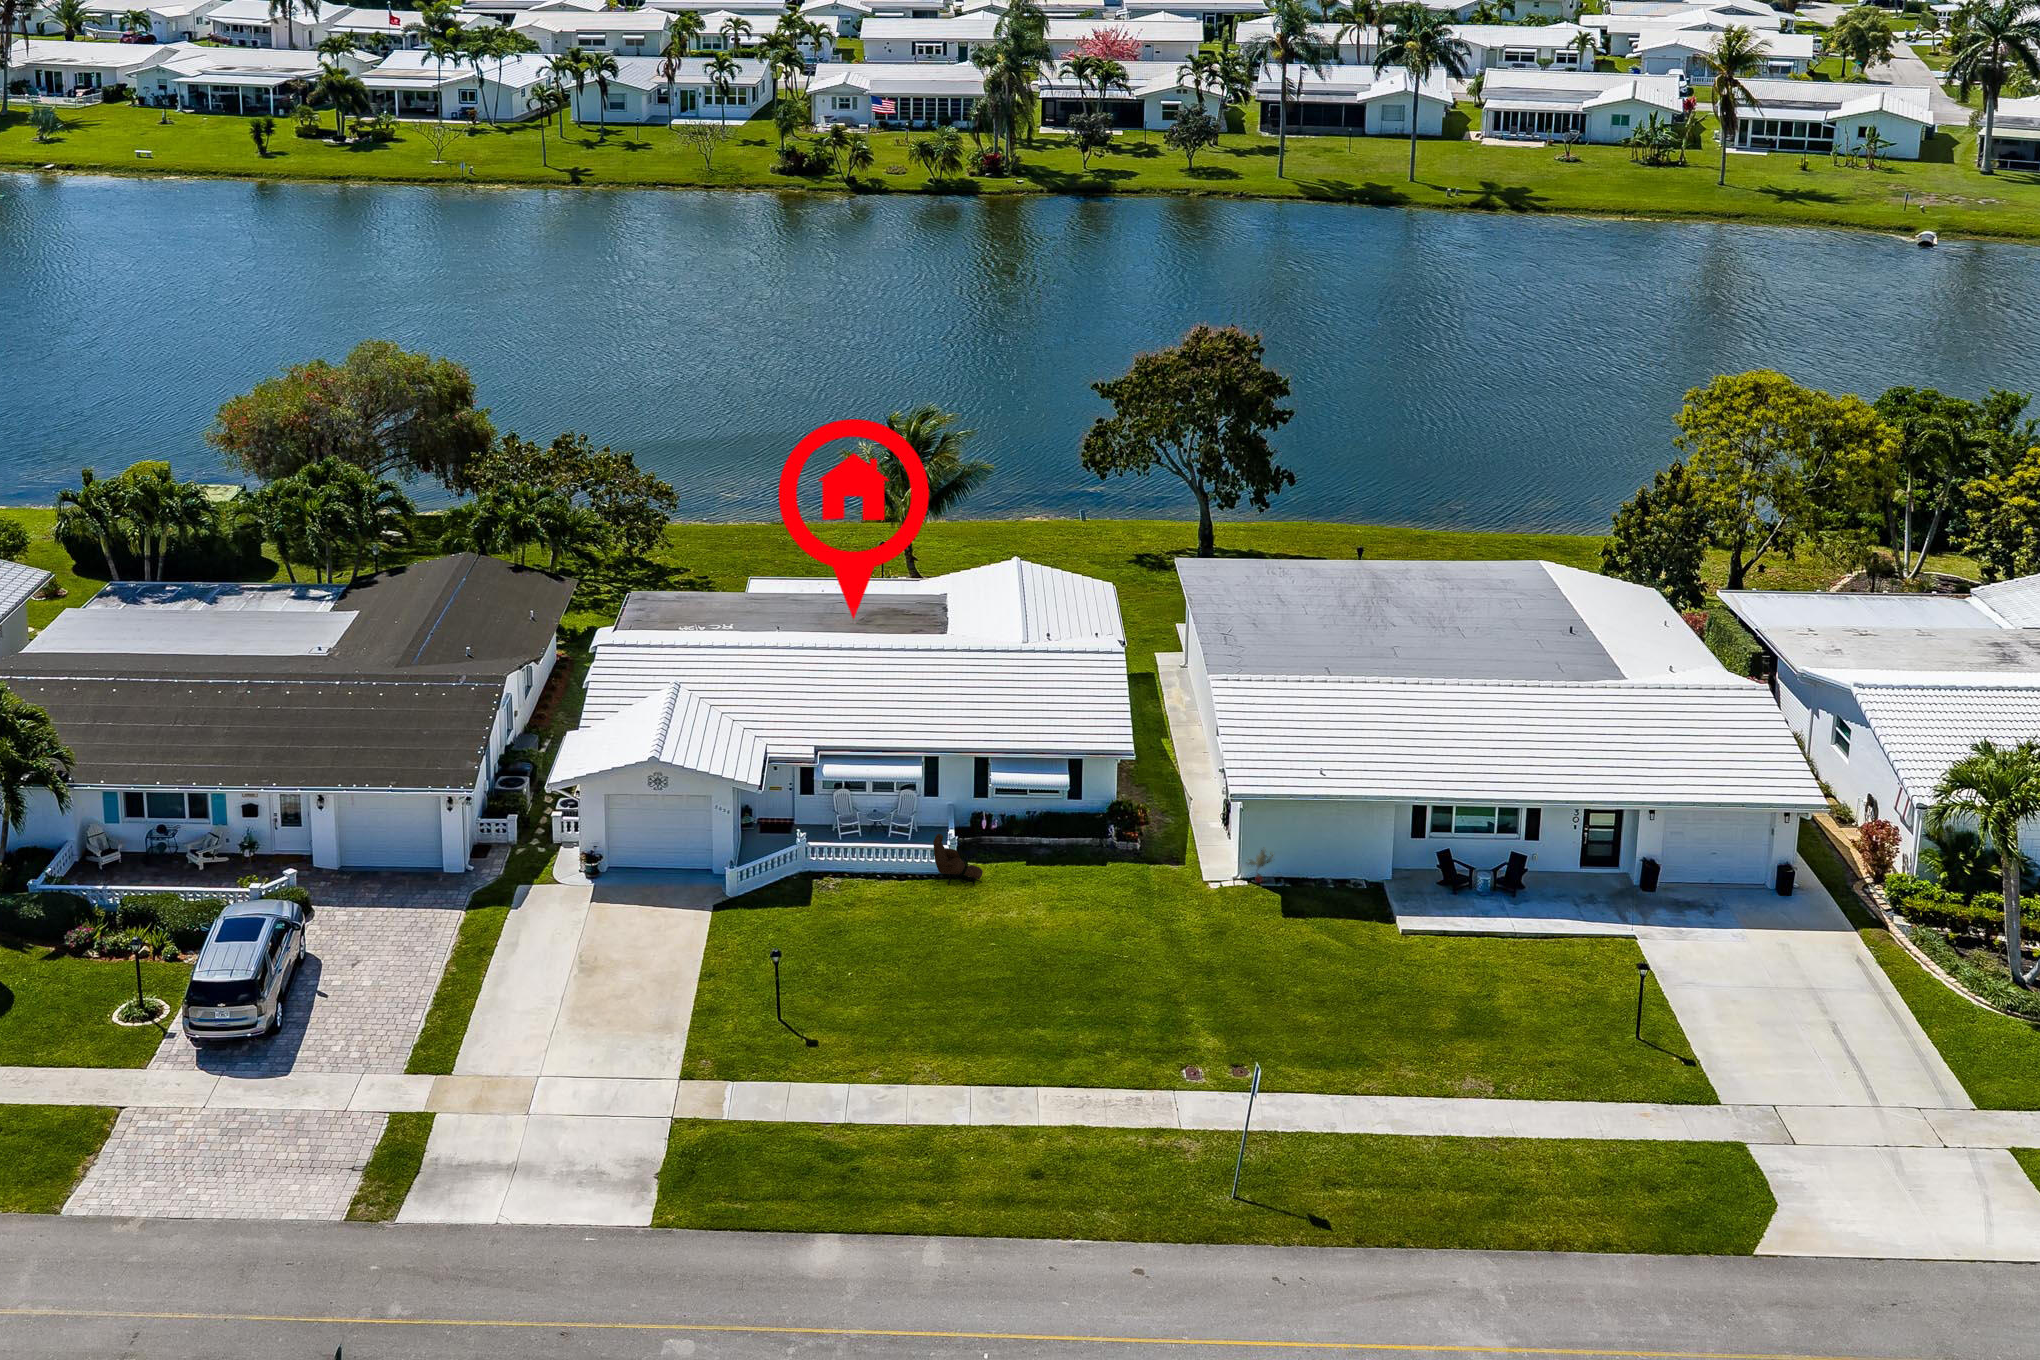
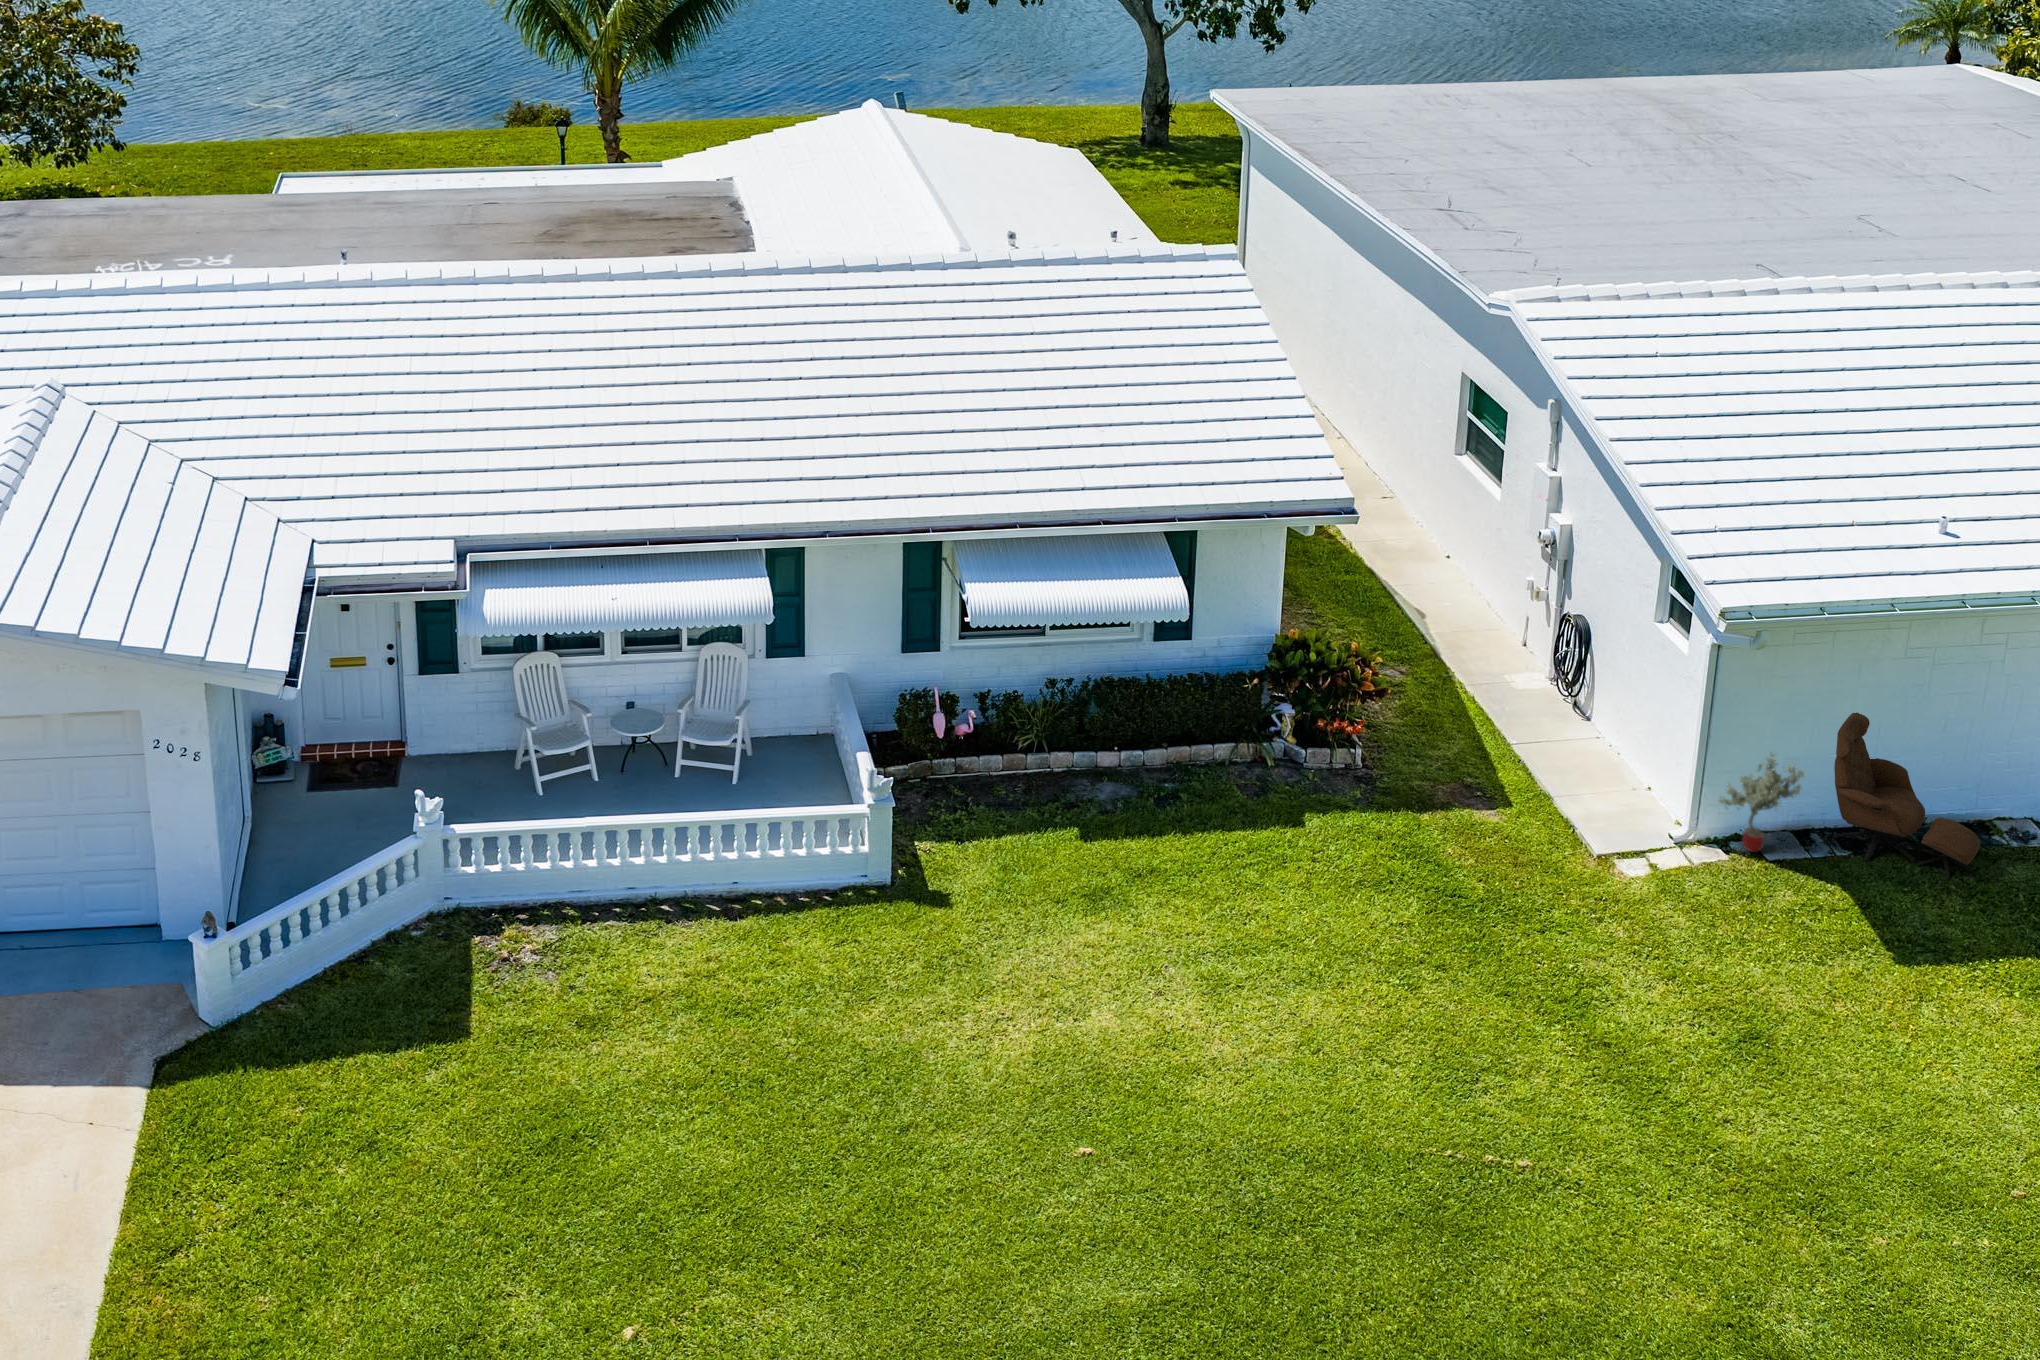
lounge chair: present [933,834,983,886] -> present [1833,712,1980,879]

